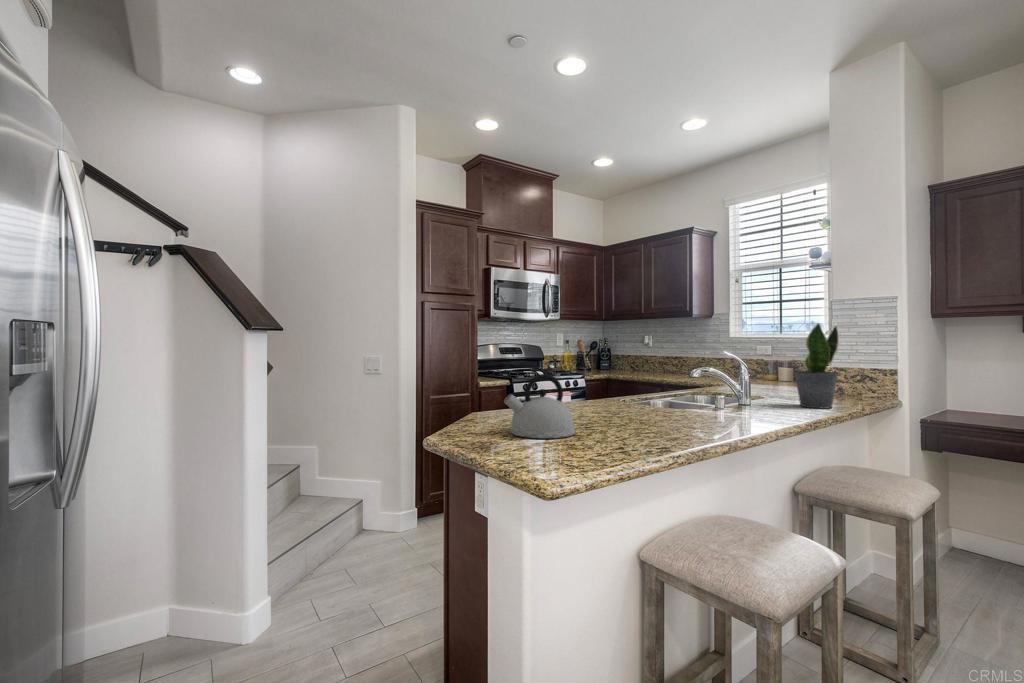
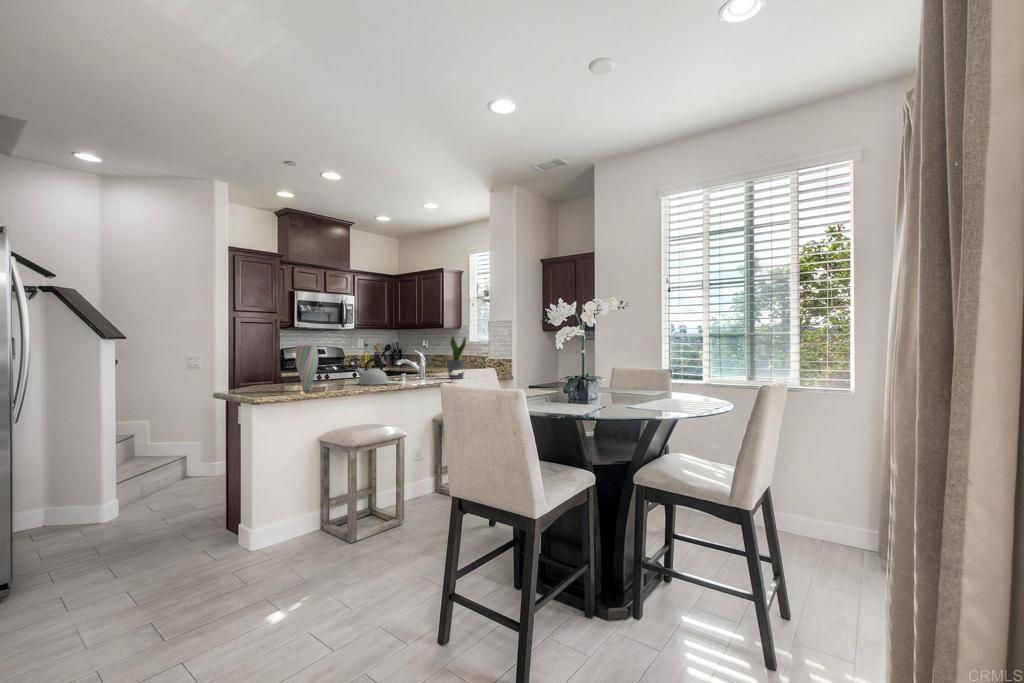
vase: none [597,345,644,450] -> present [295,345,318,391]
kettle: present [504,374,576,438] -> present [355,358,388,385]

